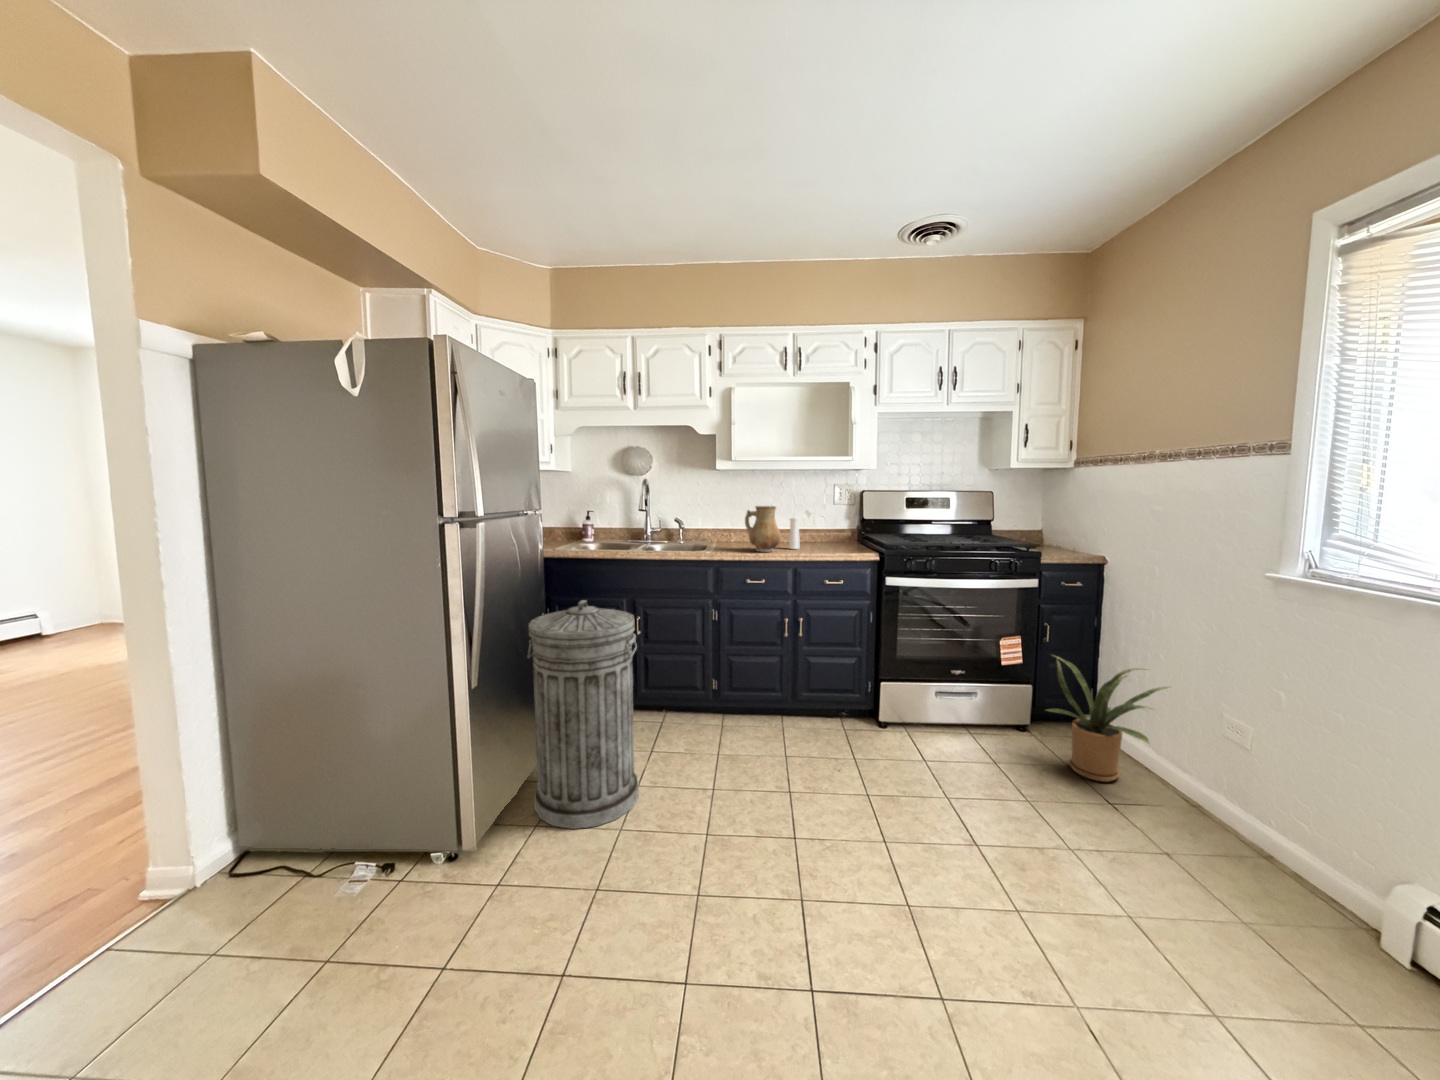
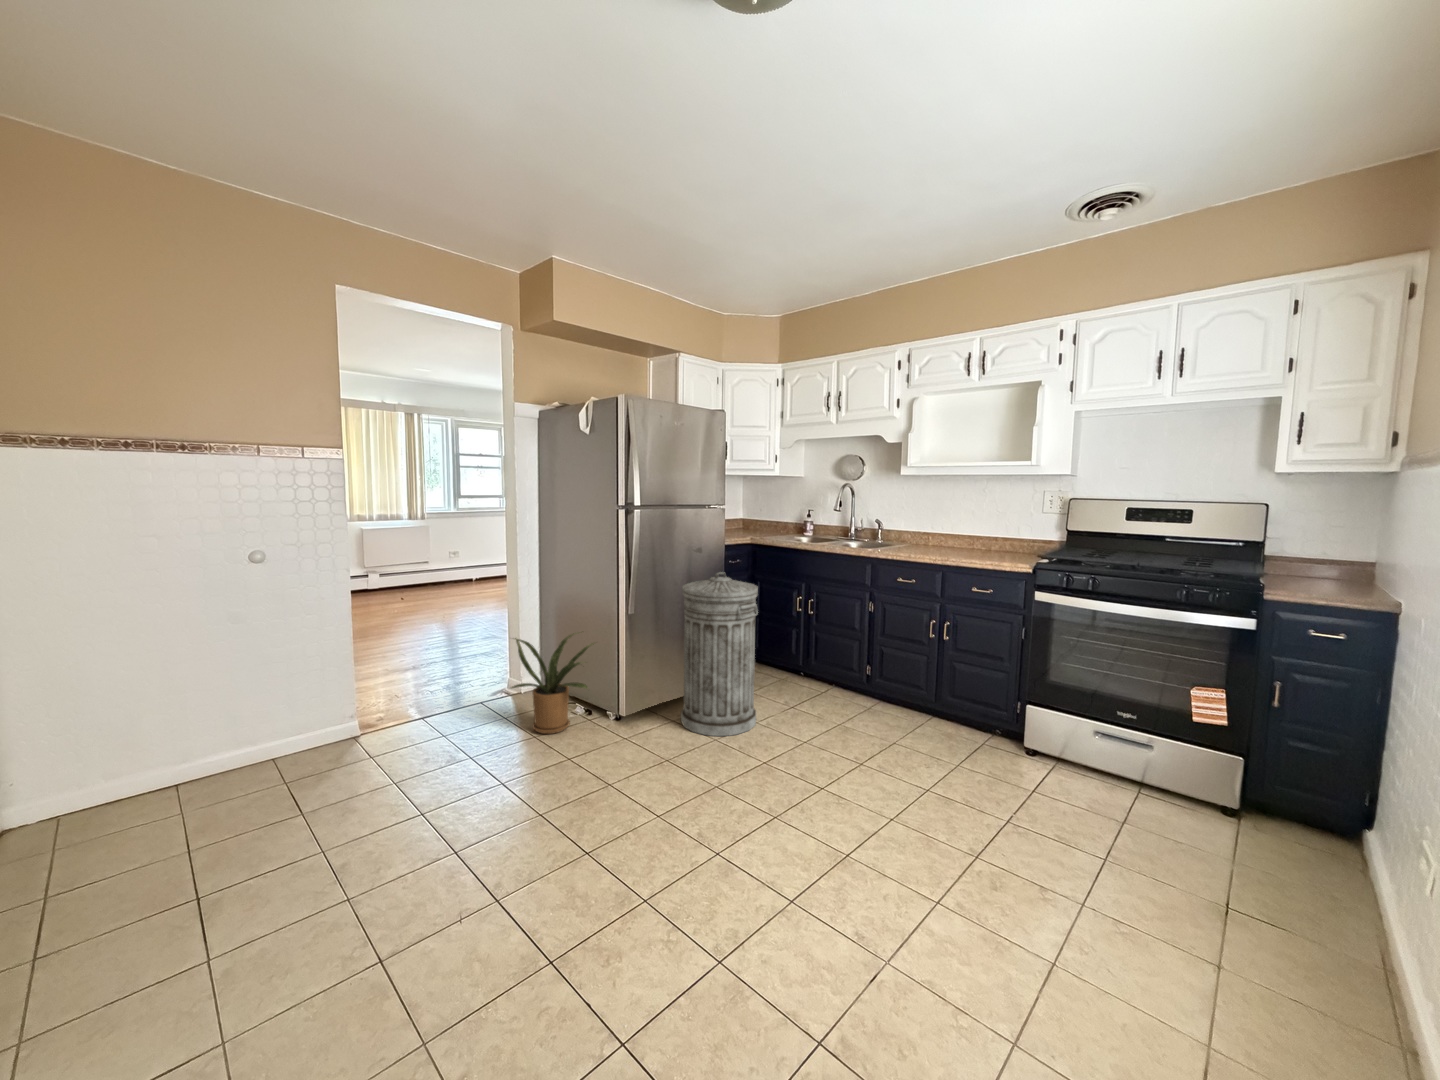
ceramic pitcher: present [745,506,781,552] -> none [919,511,953,556]
pepper mill: present [789,510,813,549] -> none [968,517,1002,557]
house plant: present [1047,656,1167,782] -> present [512,633,594,734]

